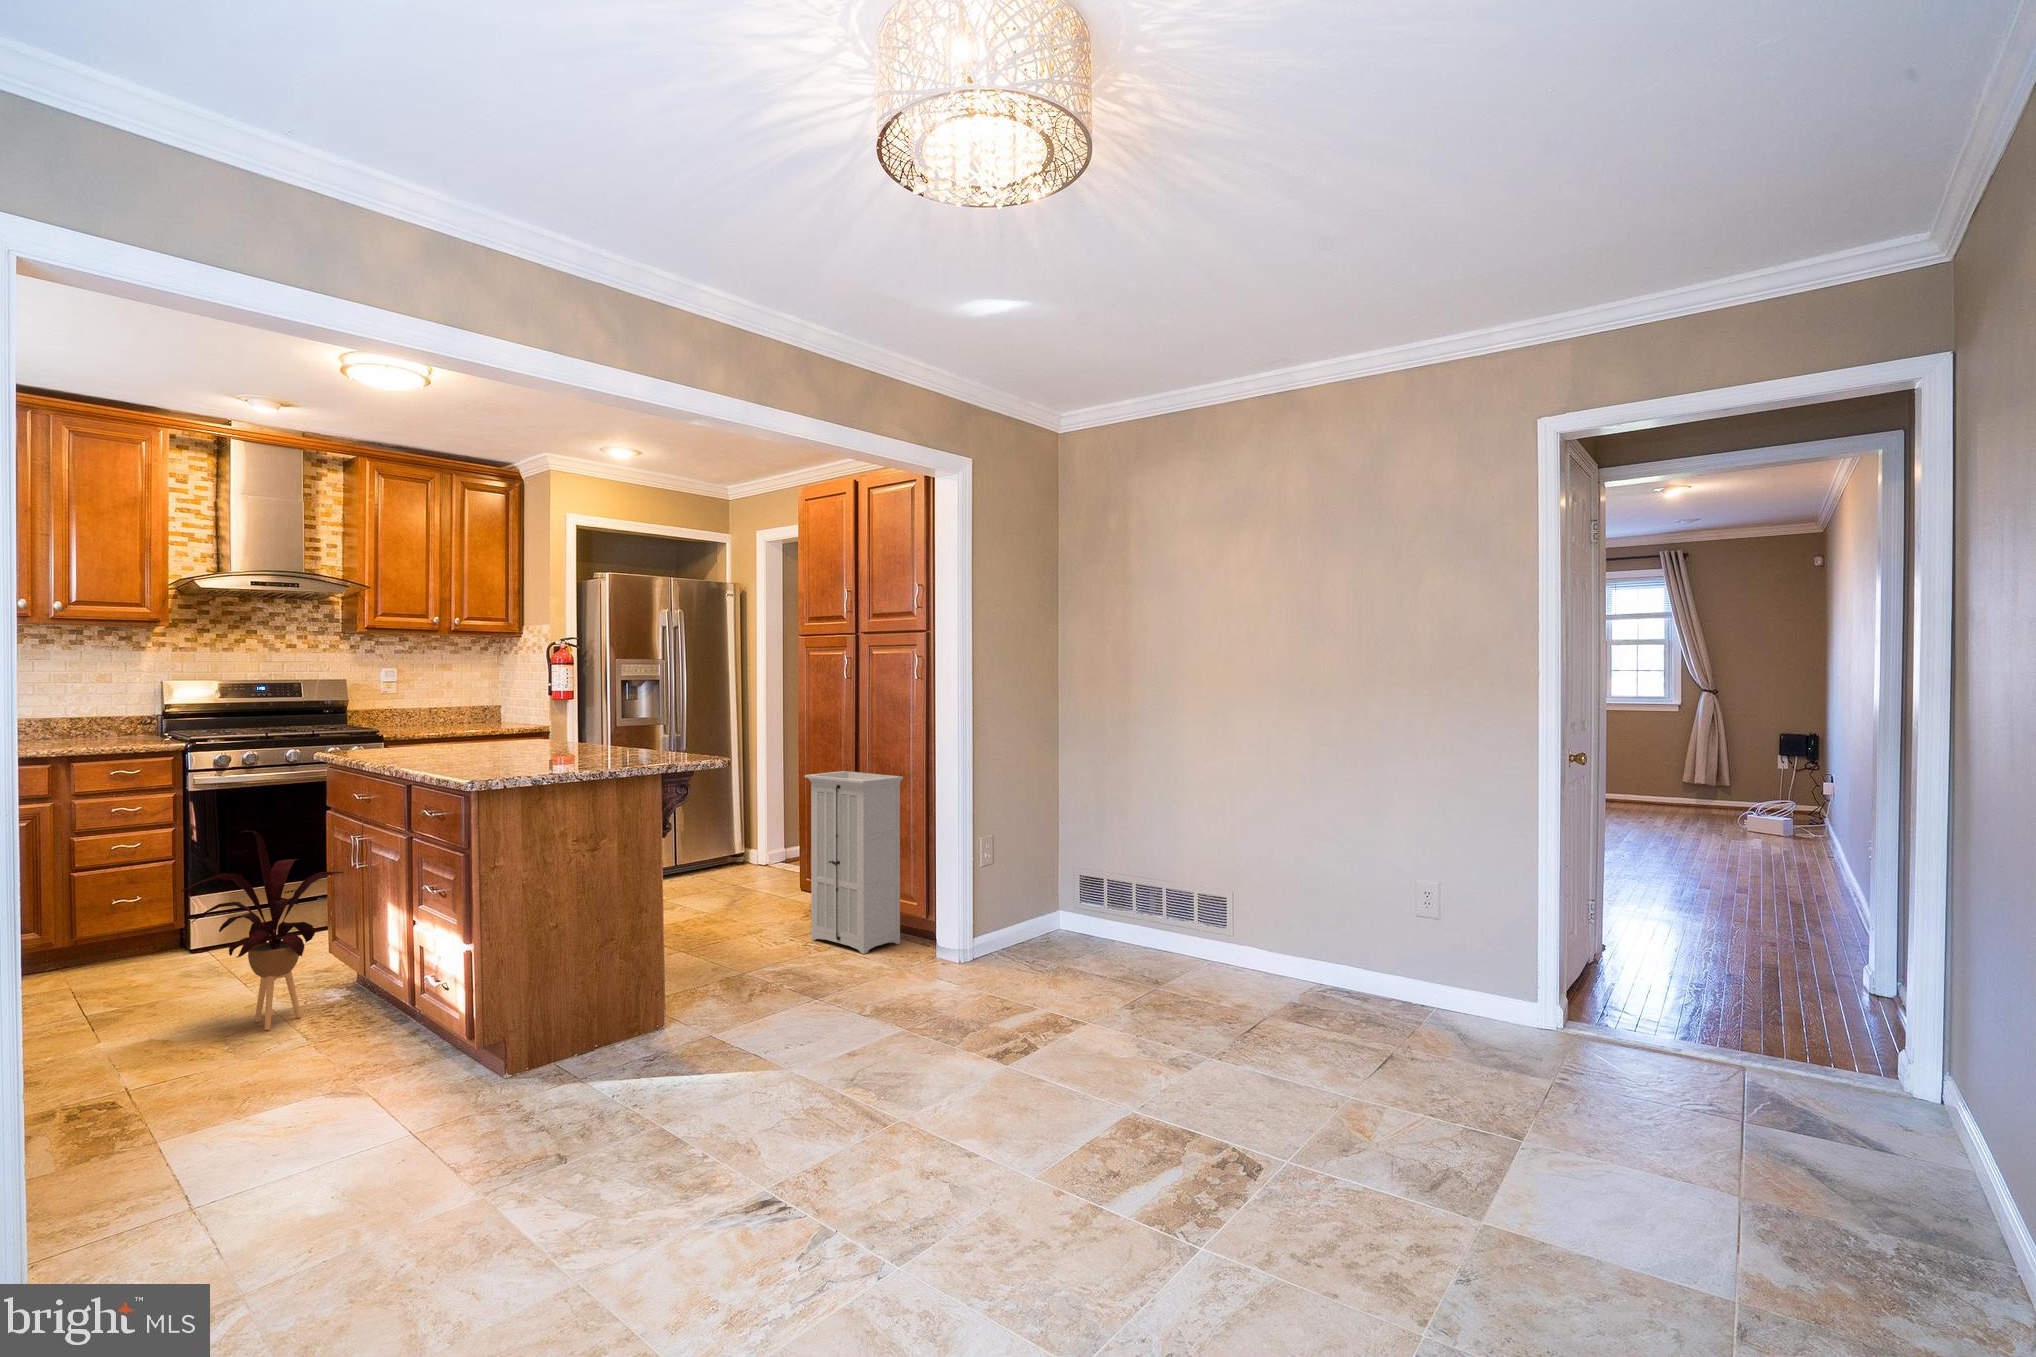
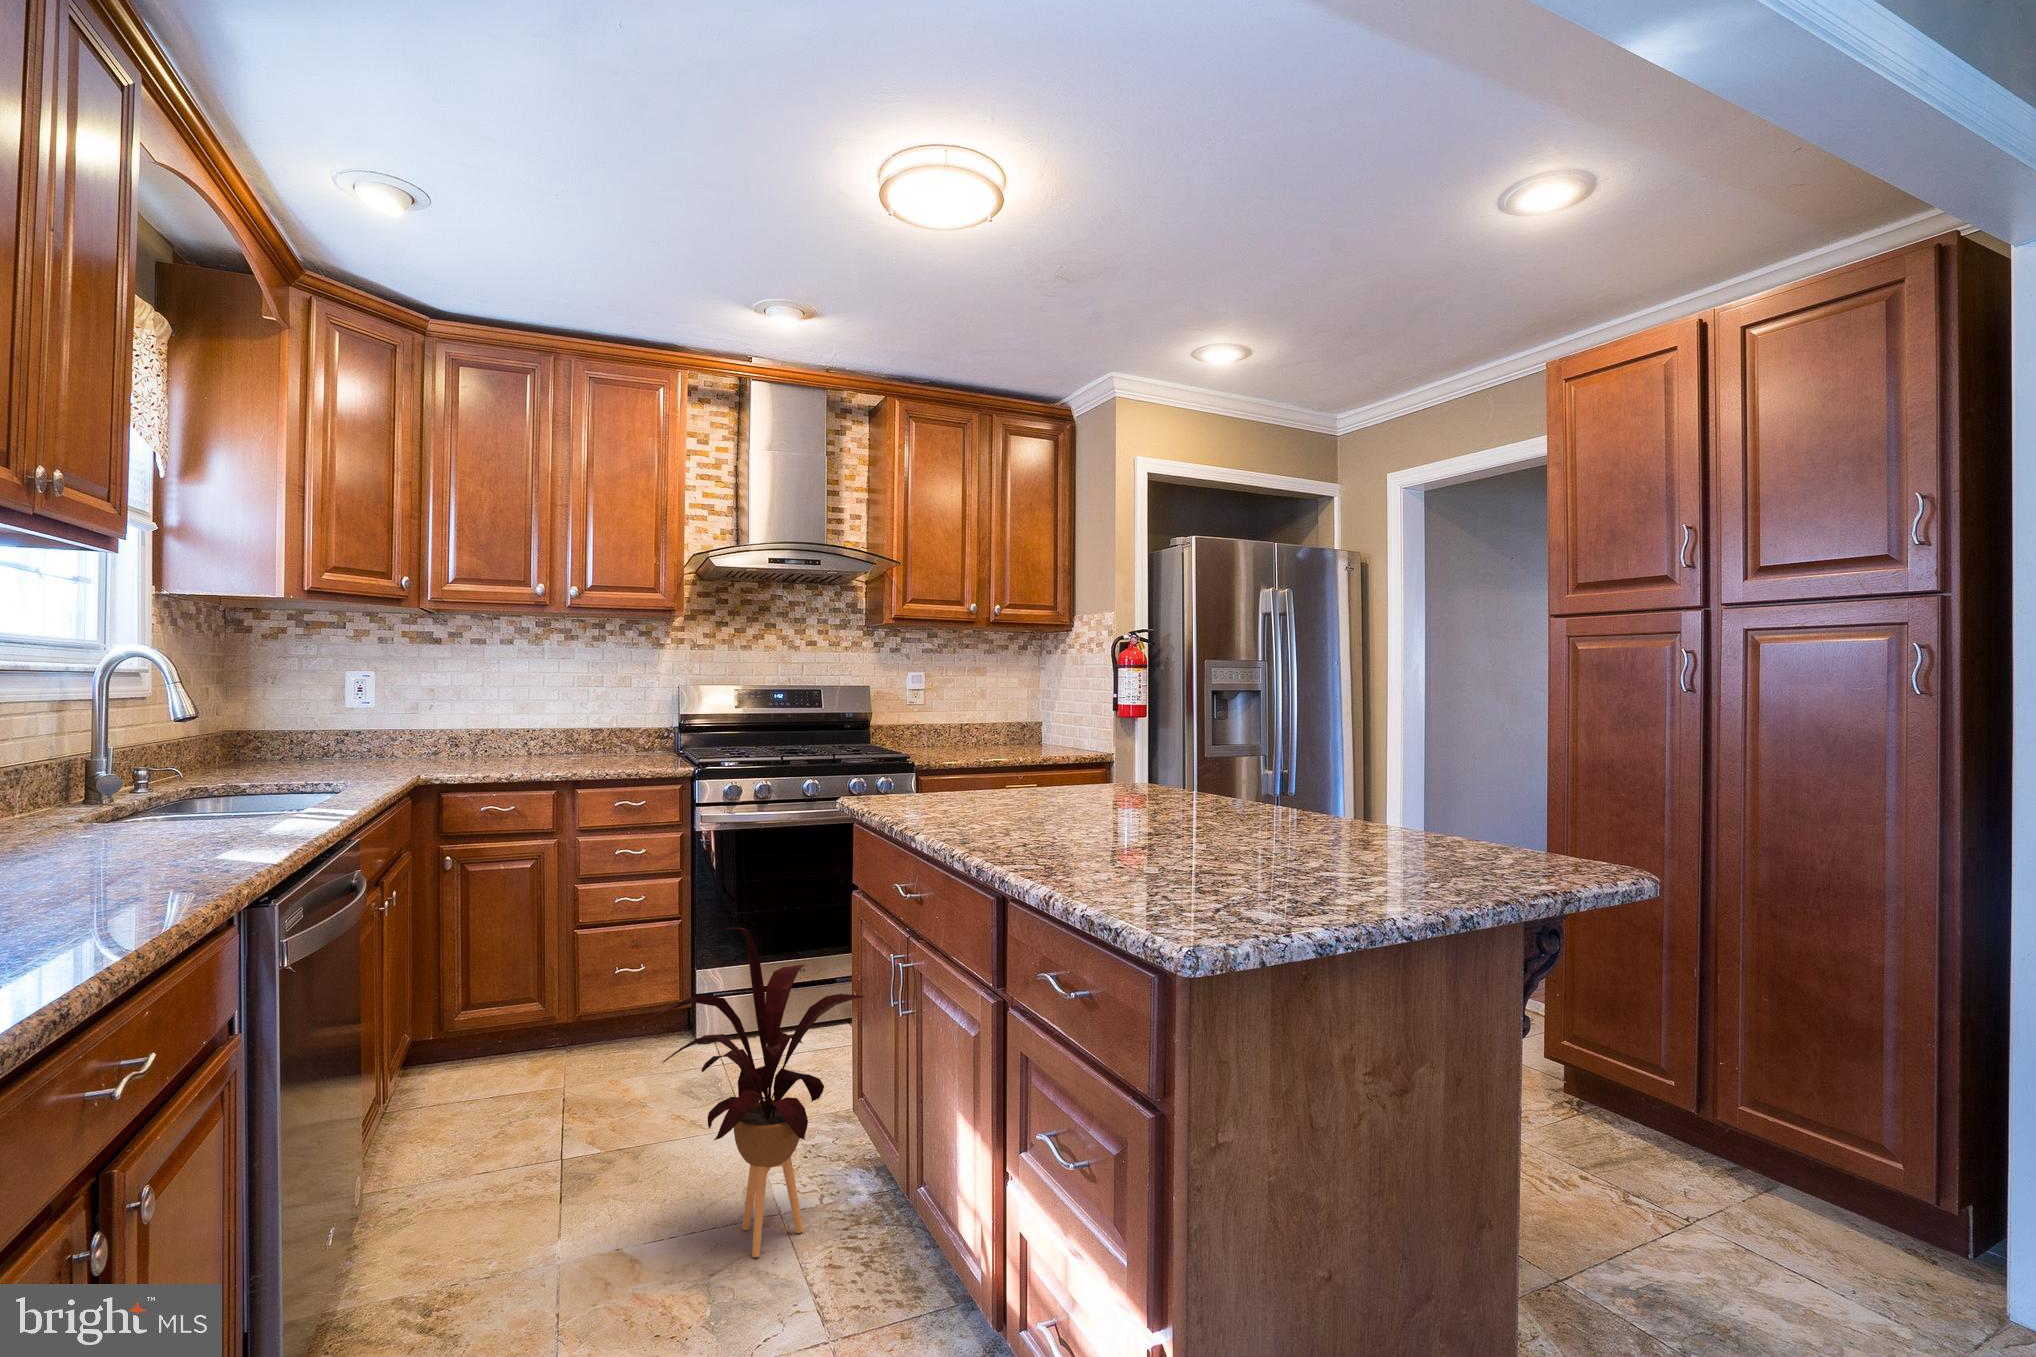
storage cabinet: present [804,769,903,954] -> none [1594,863,1838,1267]

